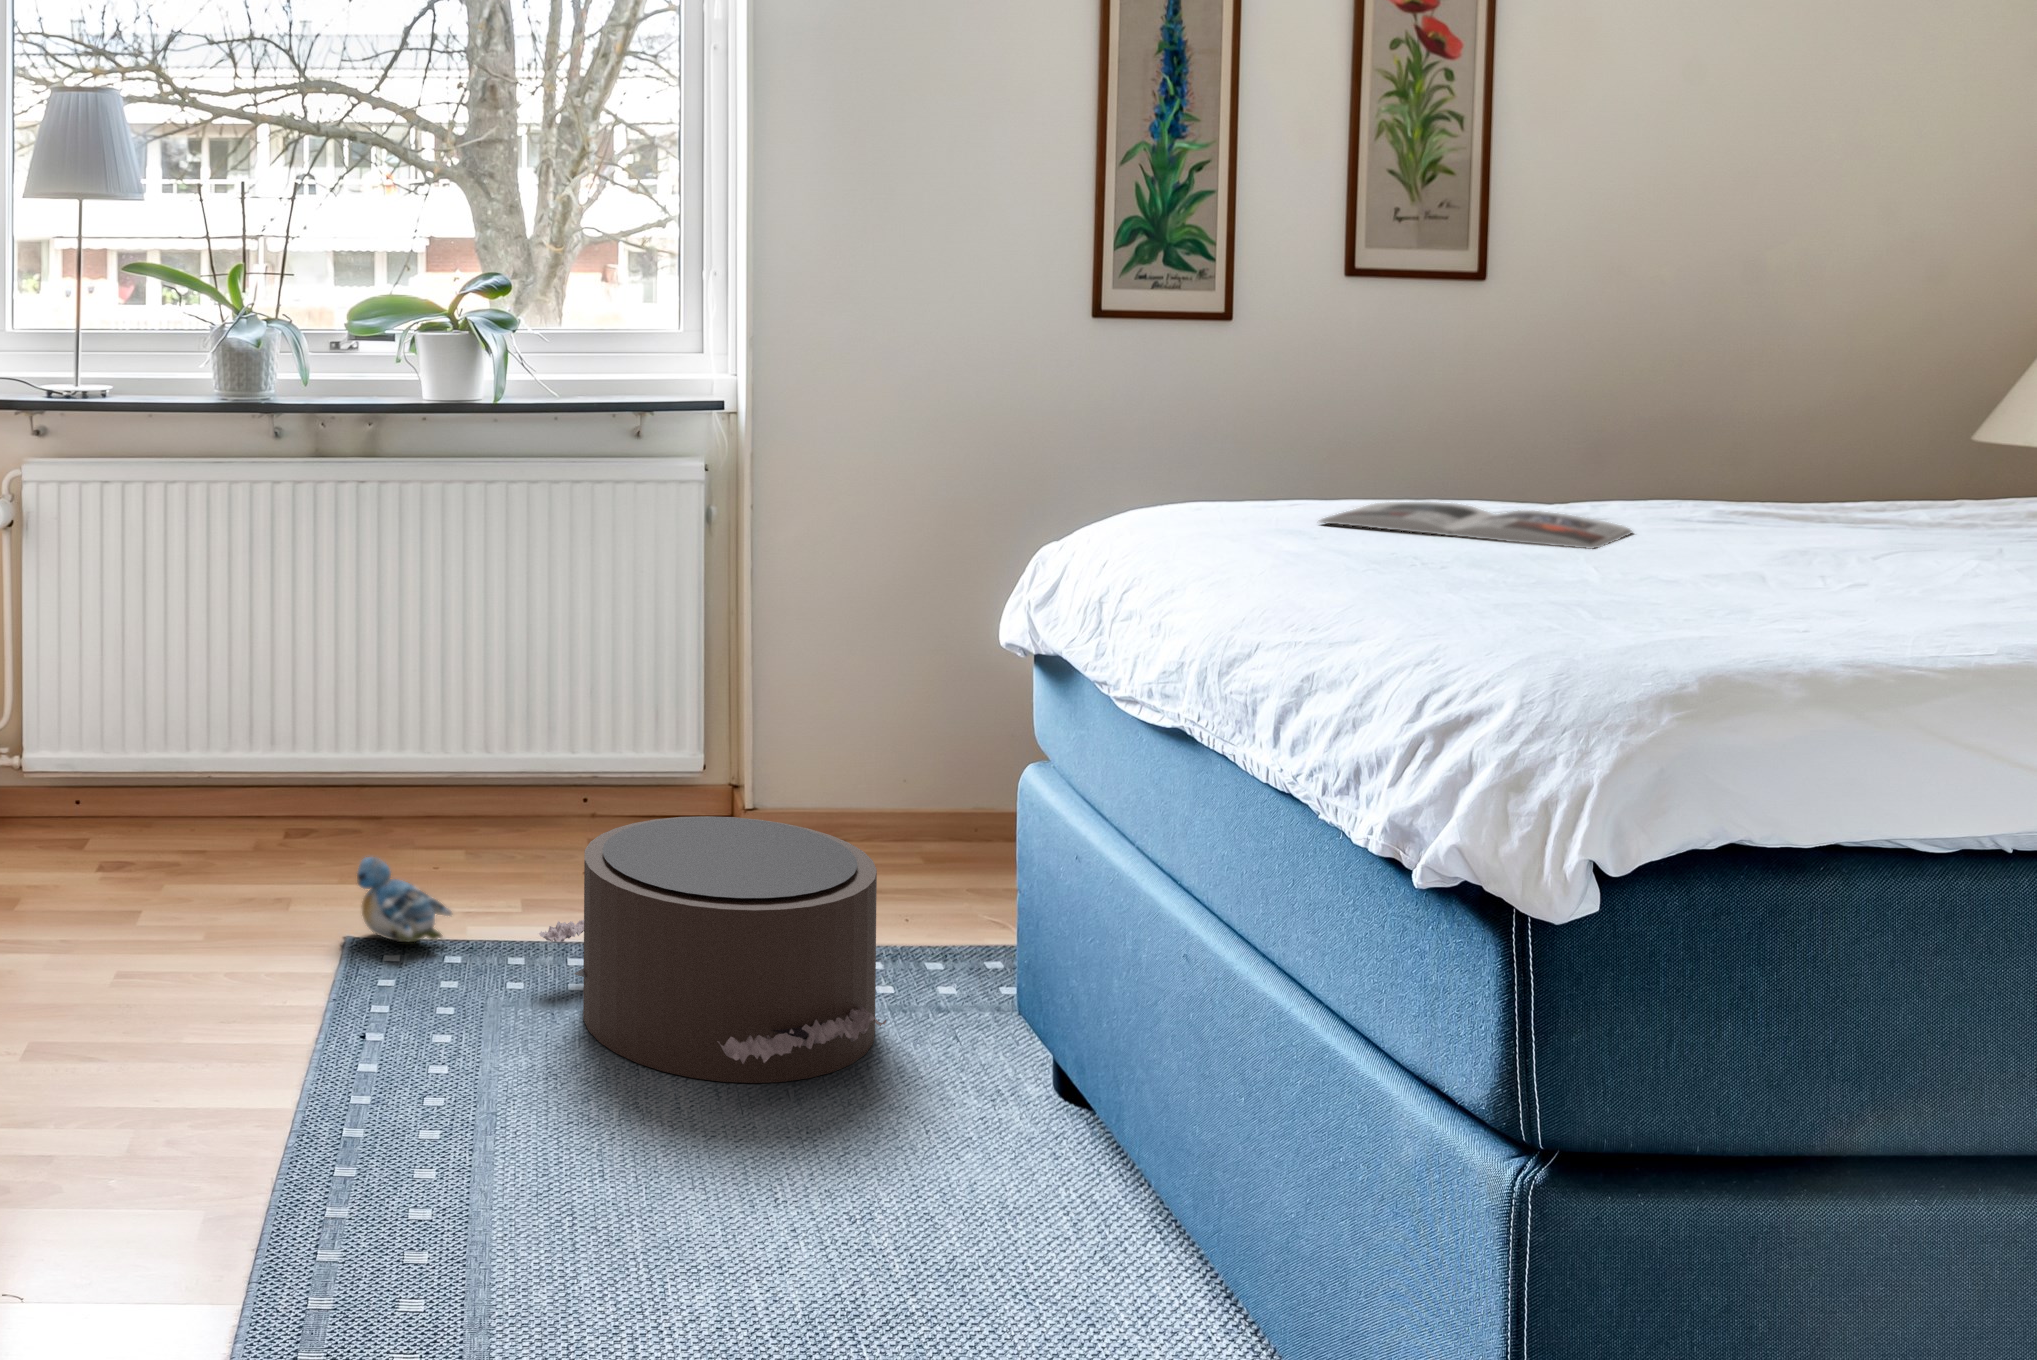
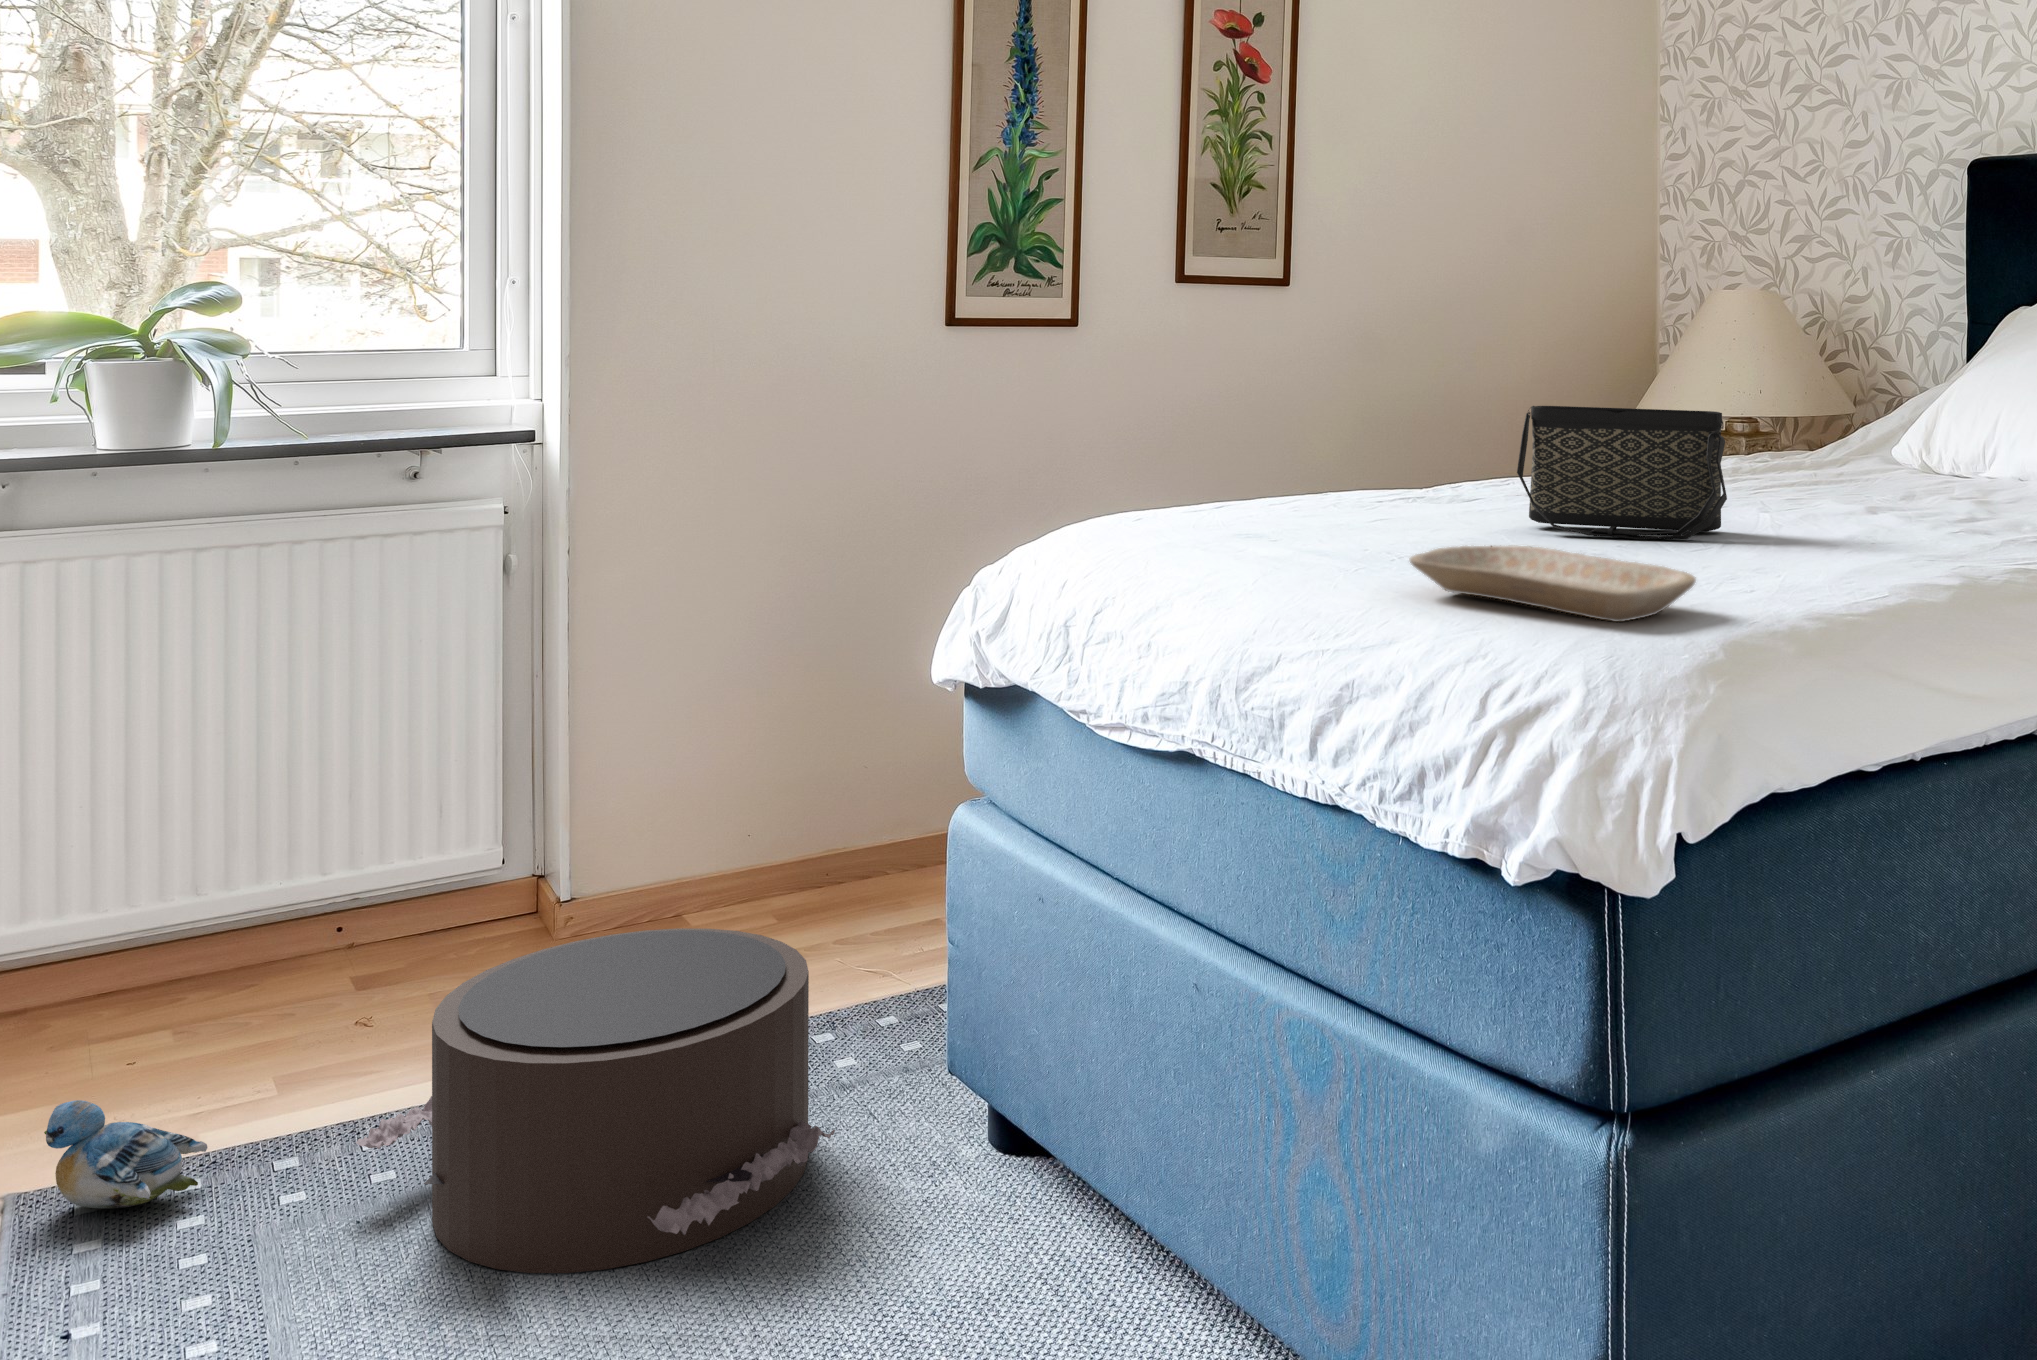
handbag: none [1645,416,1939,585] -> present [1517,406,1727,539]
magazine: present [1320,502,1632,548] -> none [1239,495,1482,529]
tray: none [1416,554,1750,648] -> present [1409,546,1696,622]

